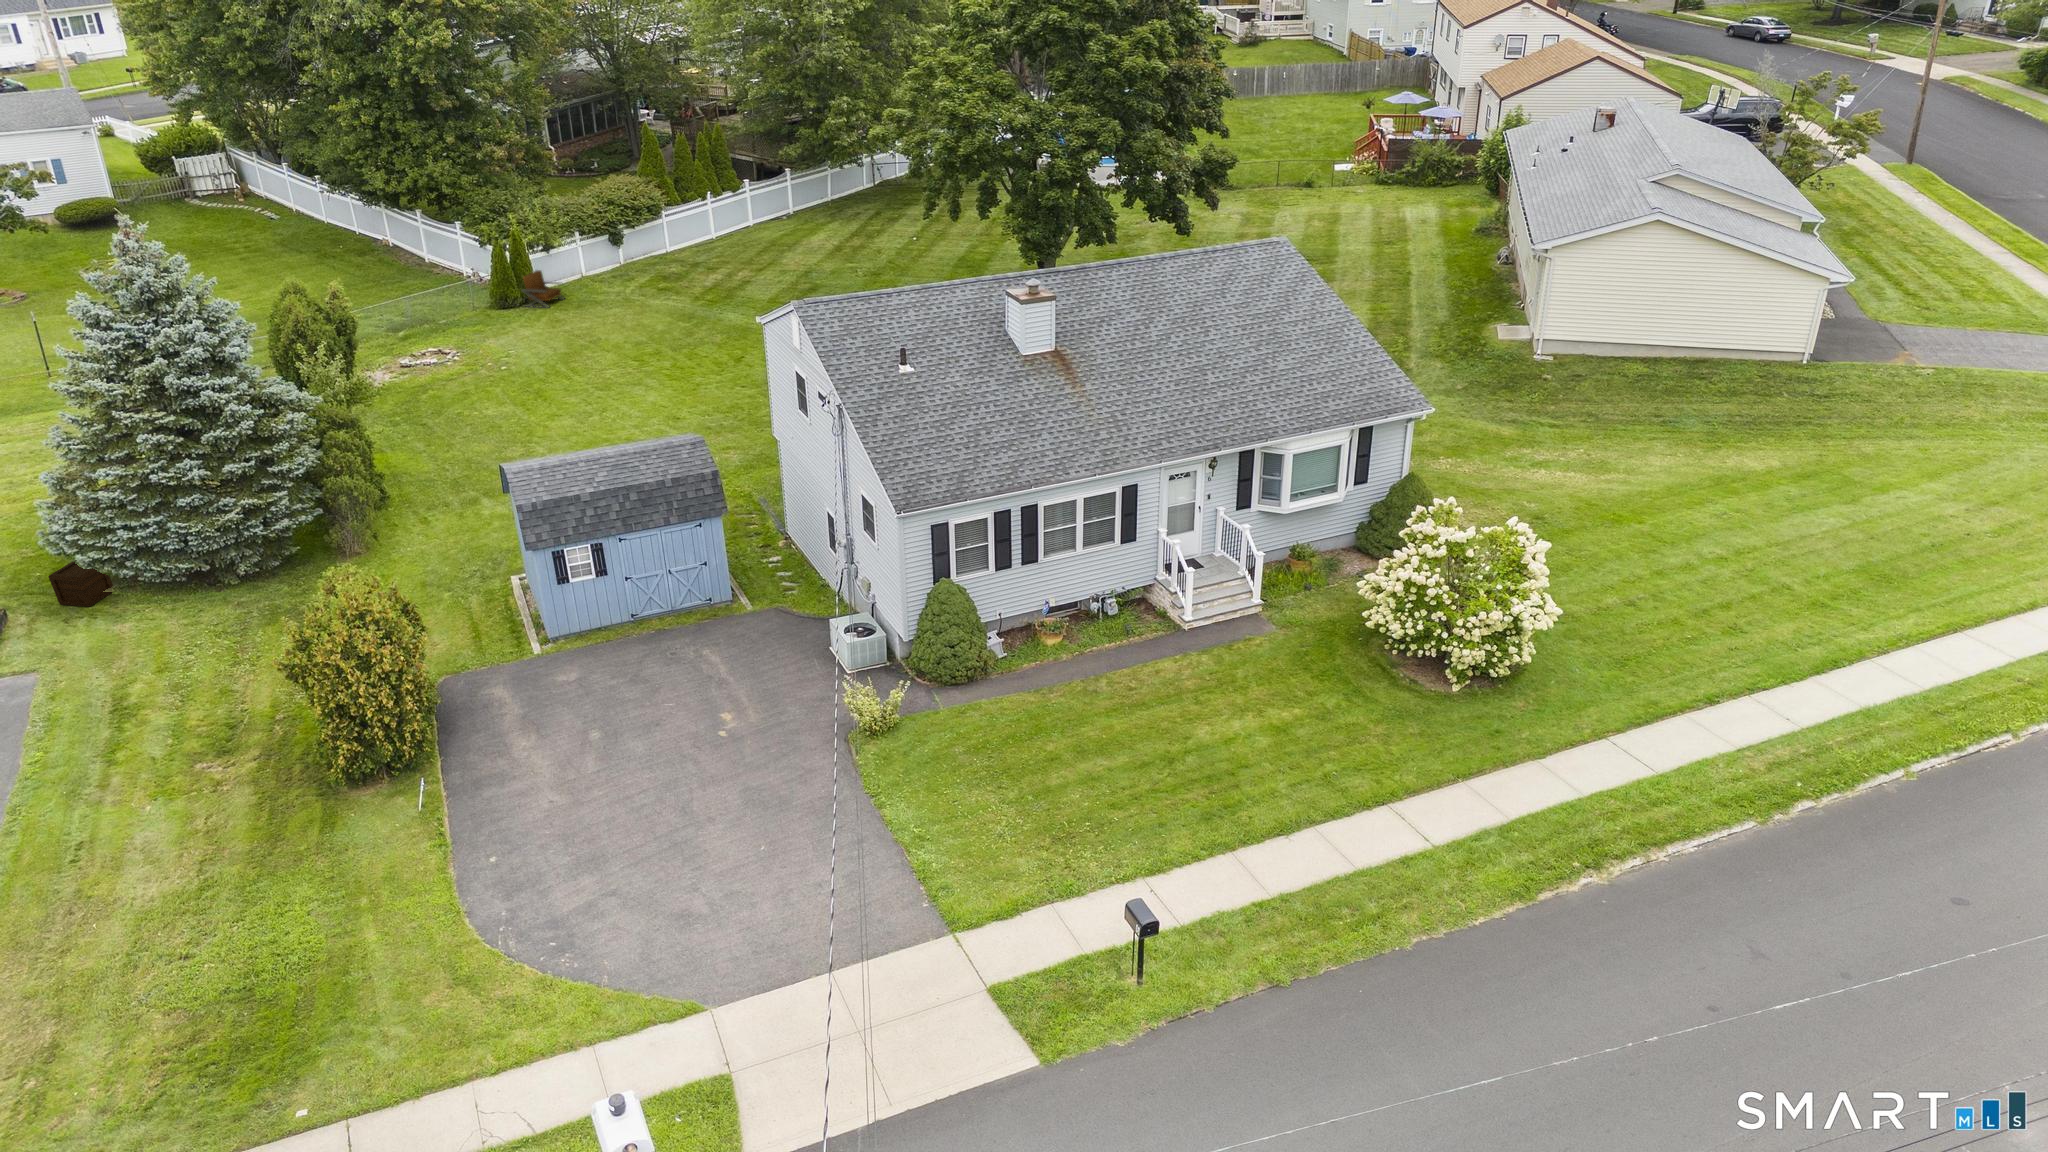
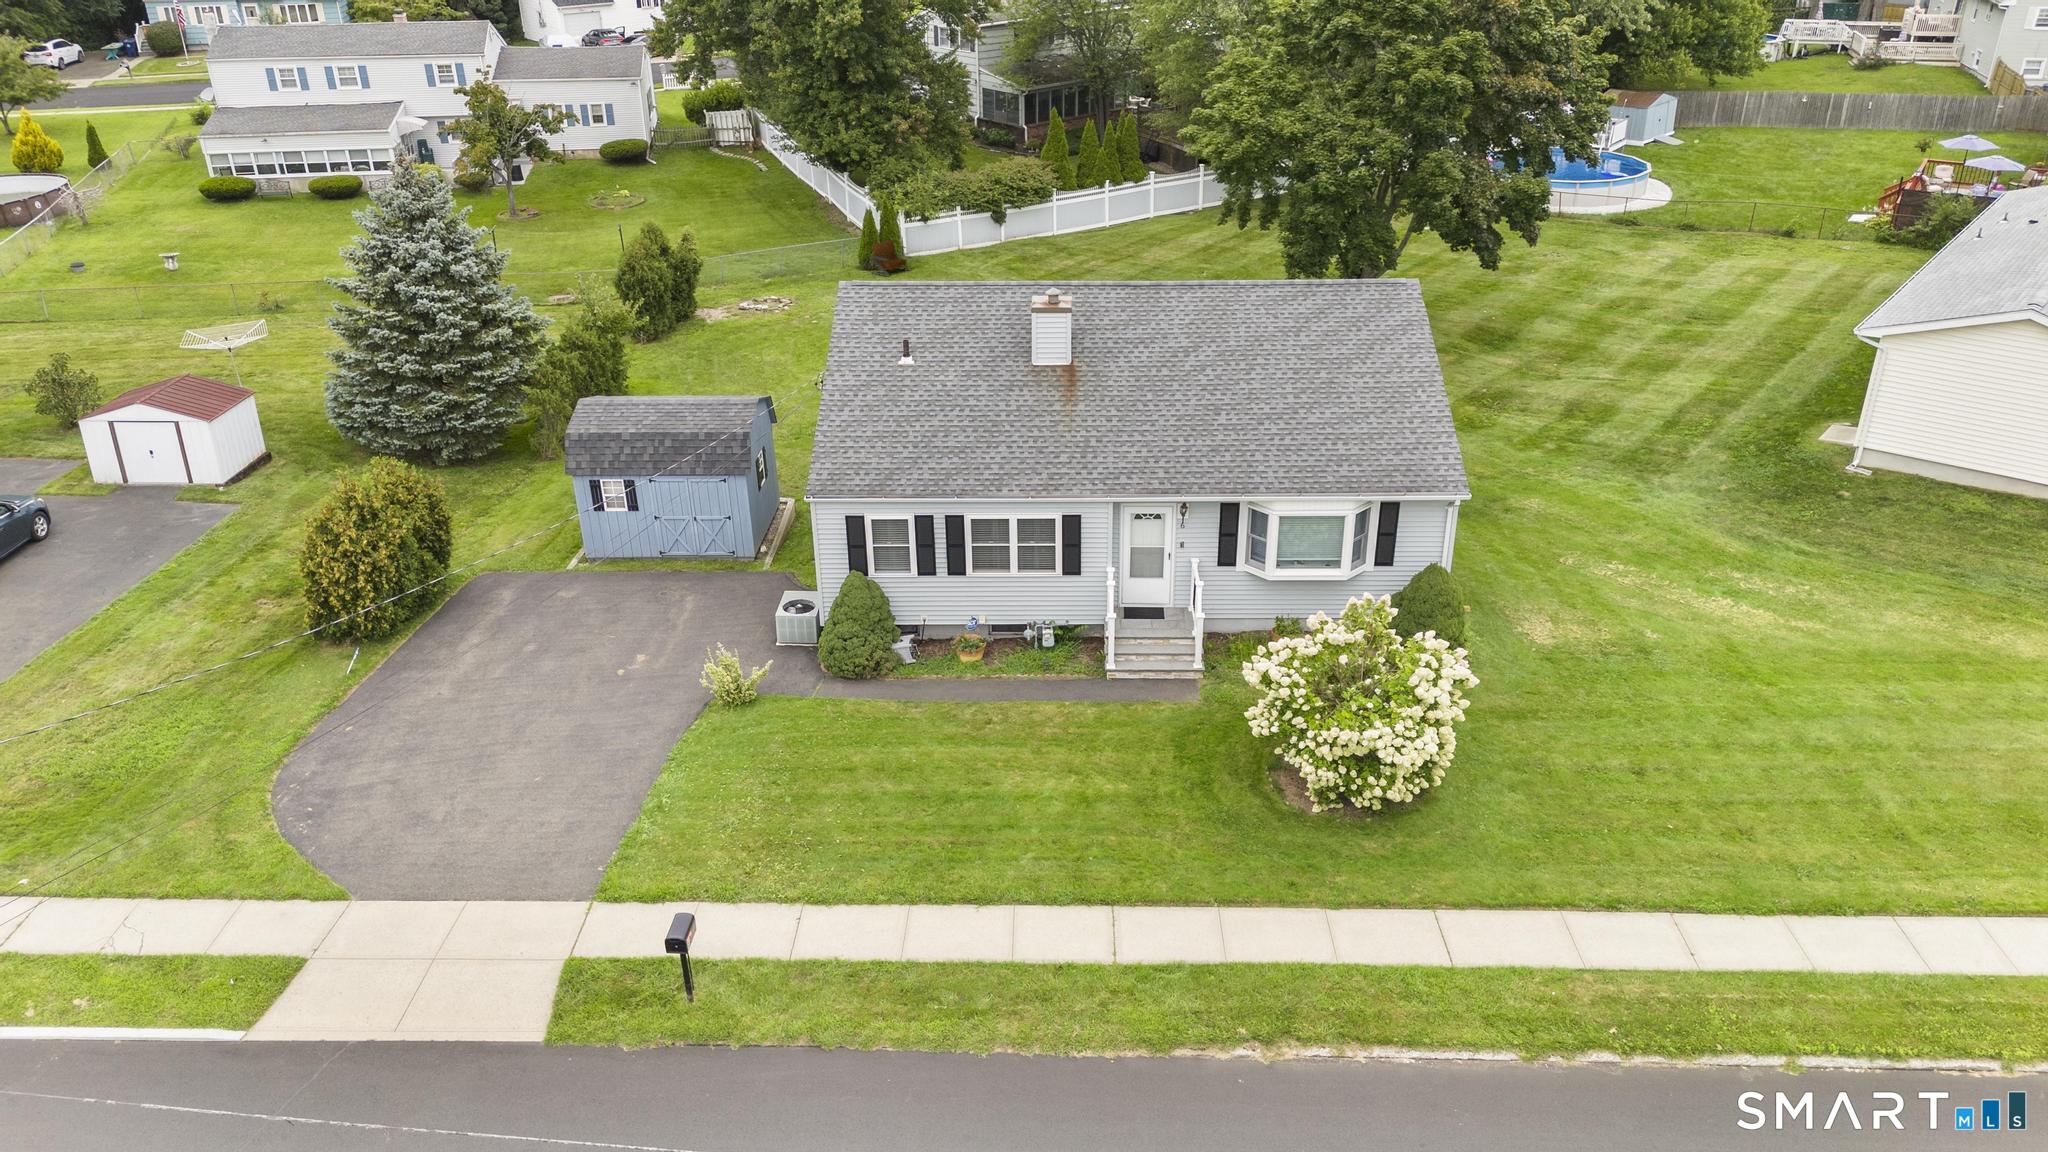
wooden crate: present [48,562,113,607] -> none [313,425,360,463]

